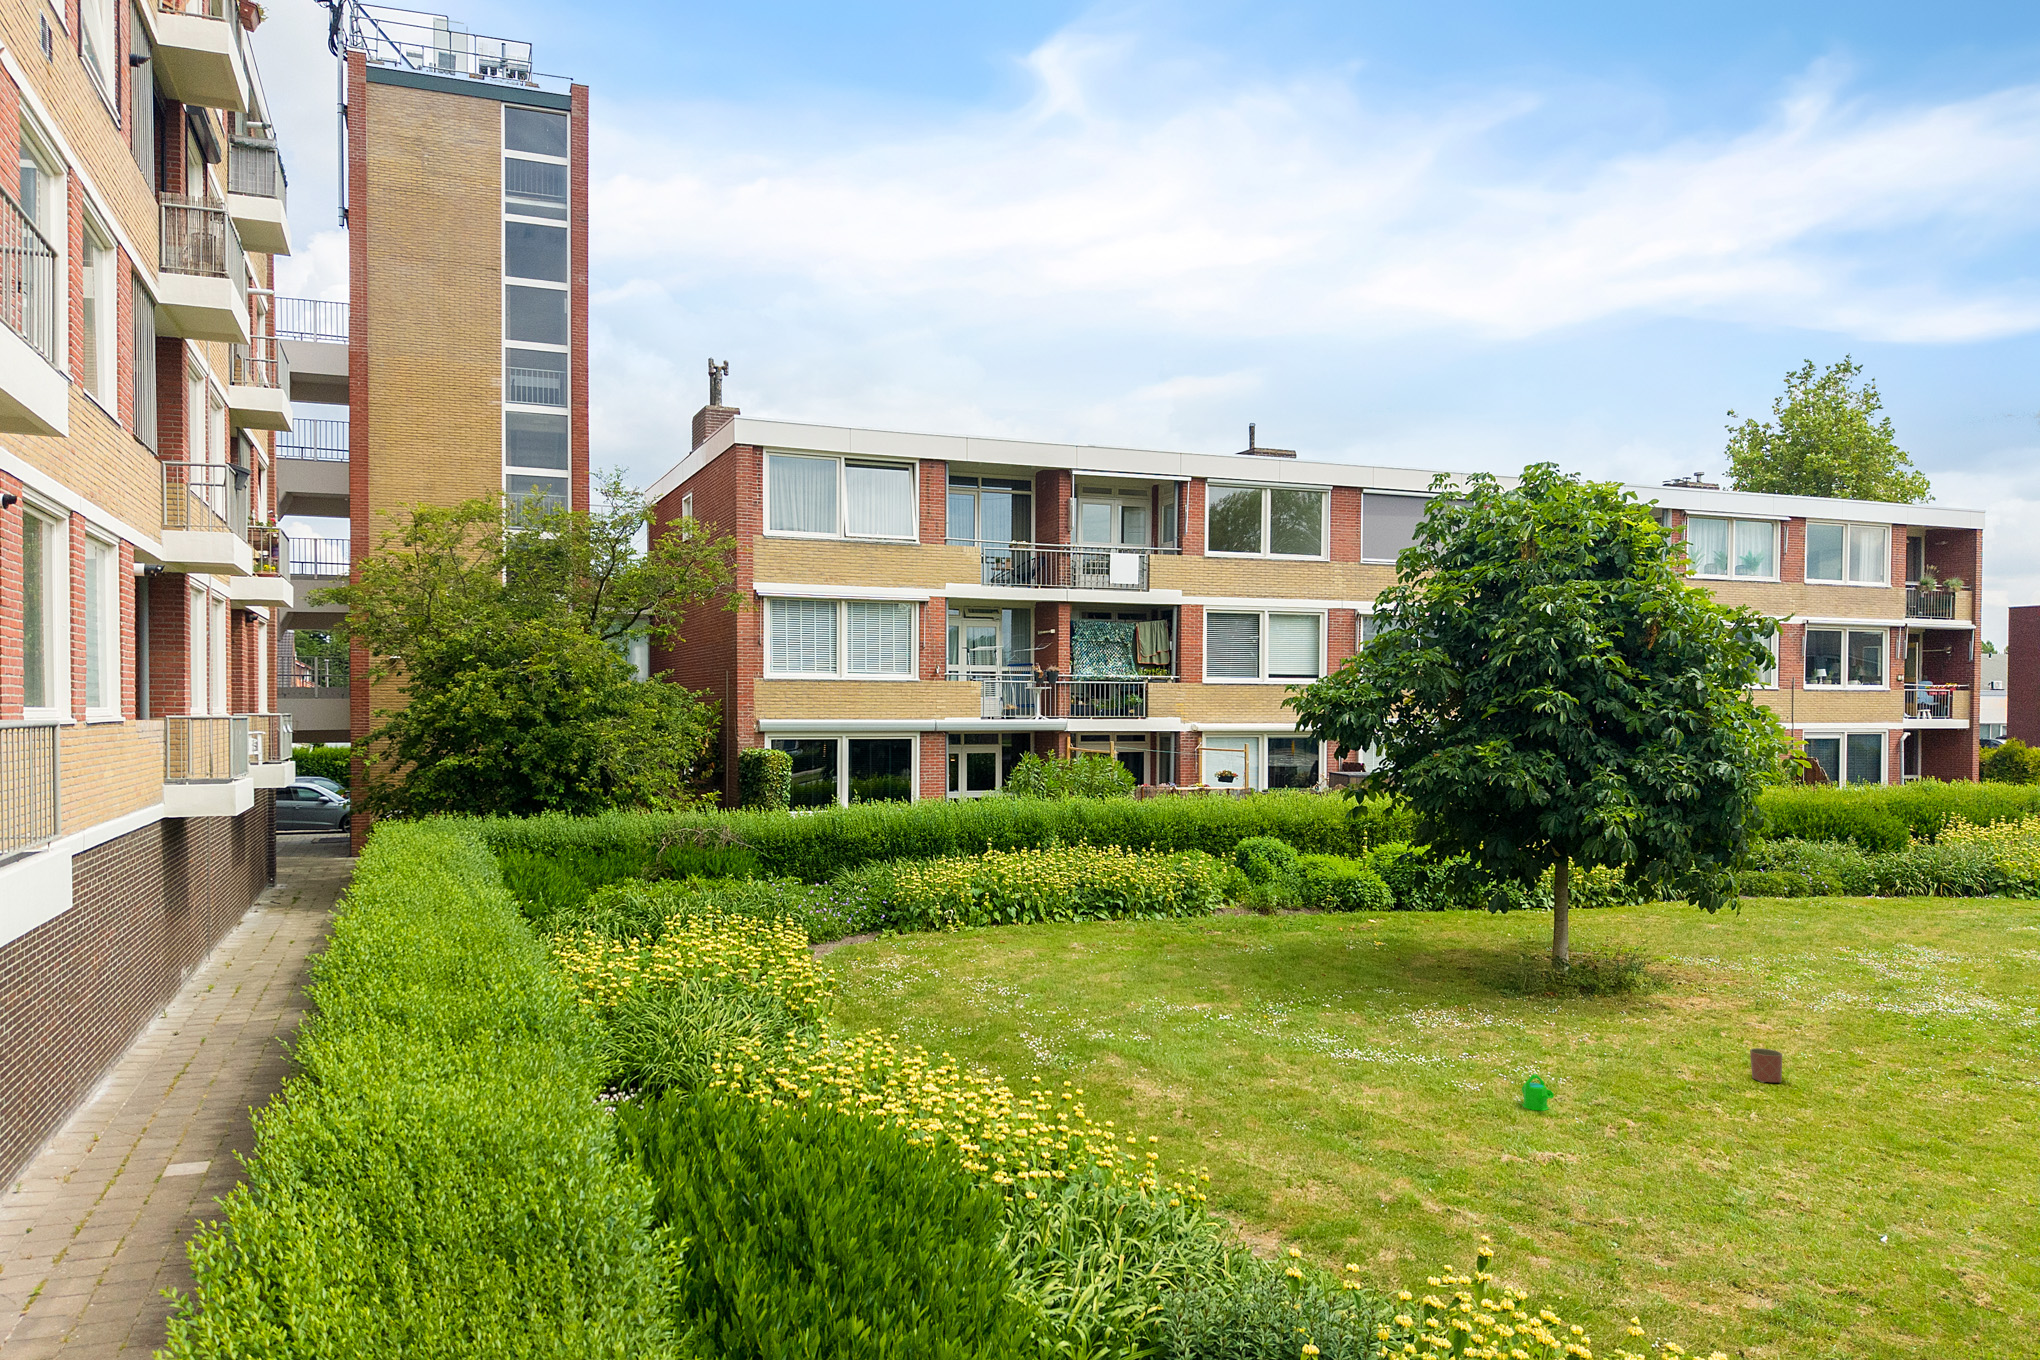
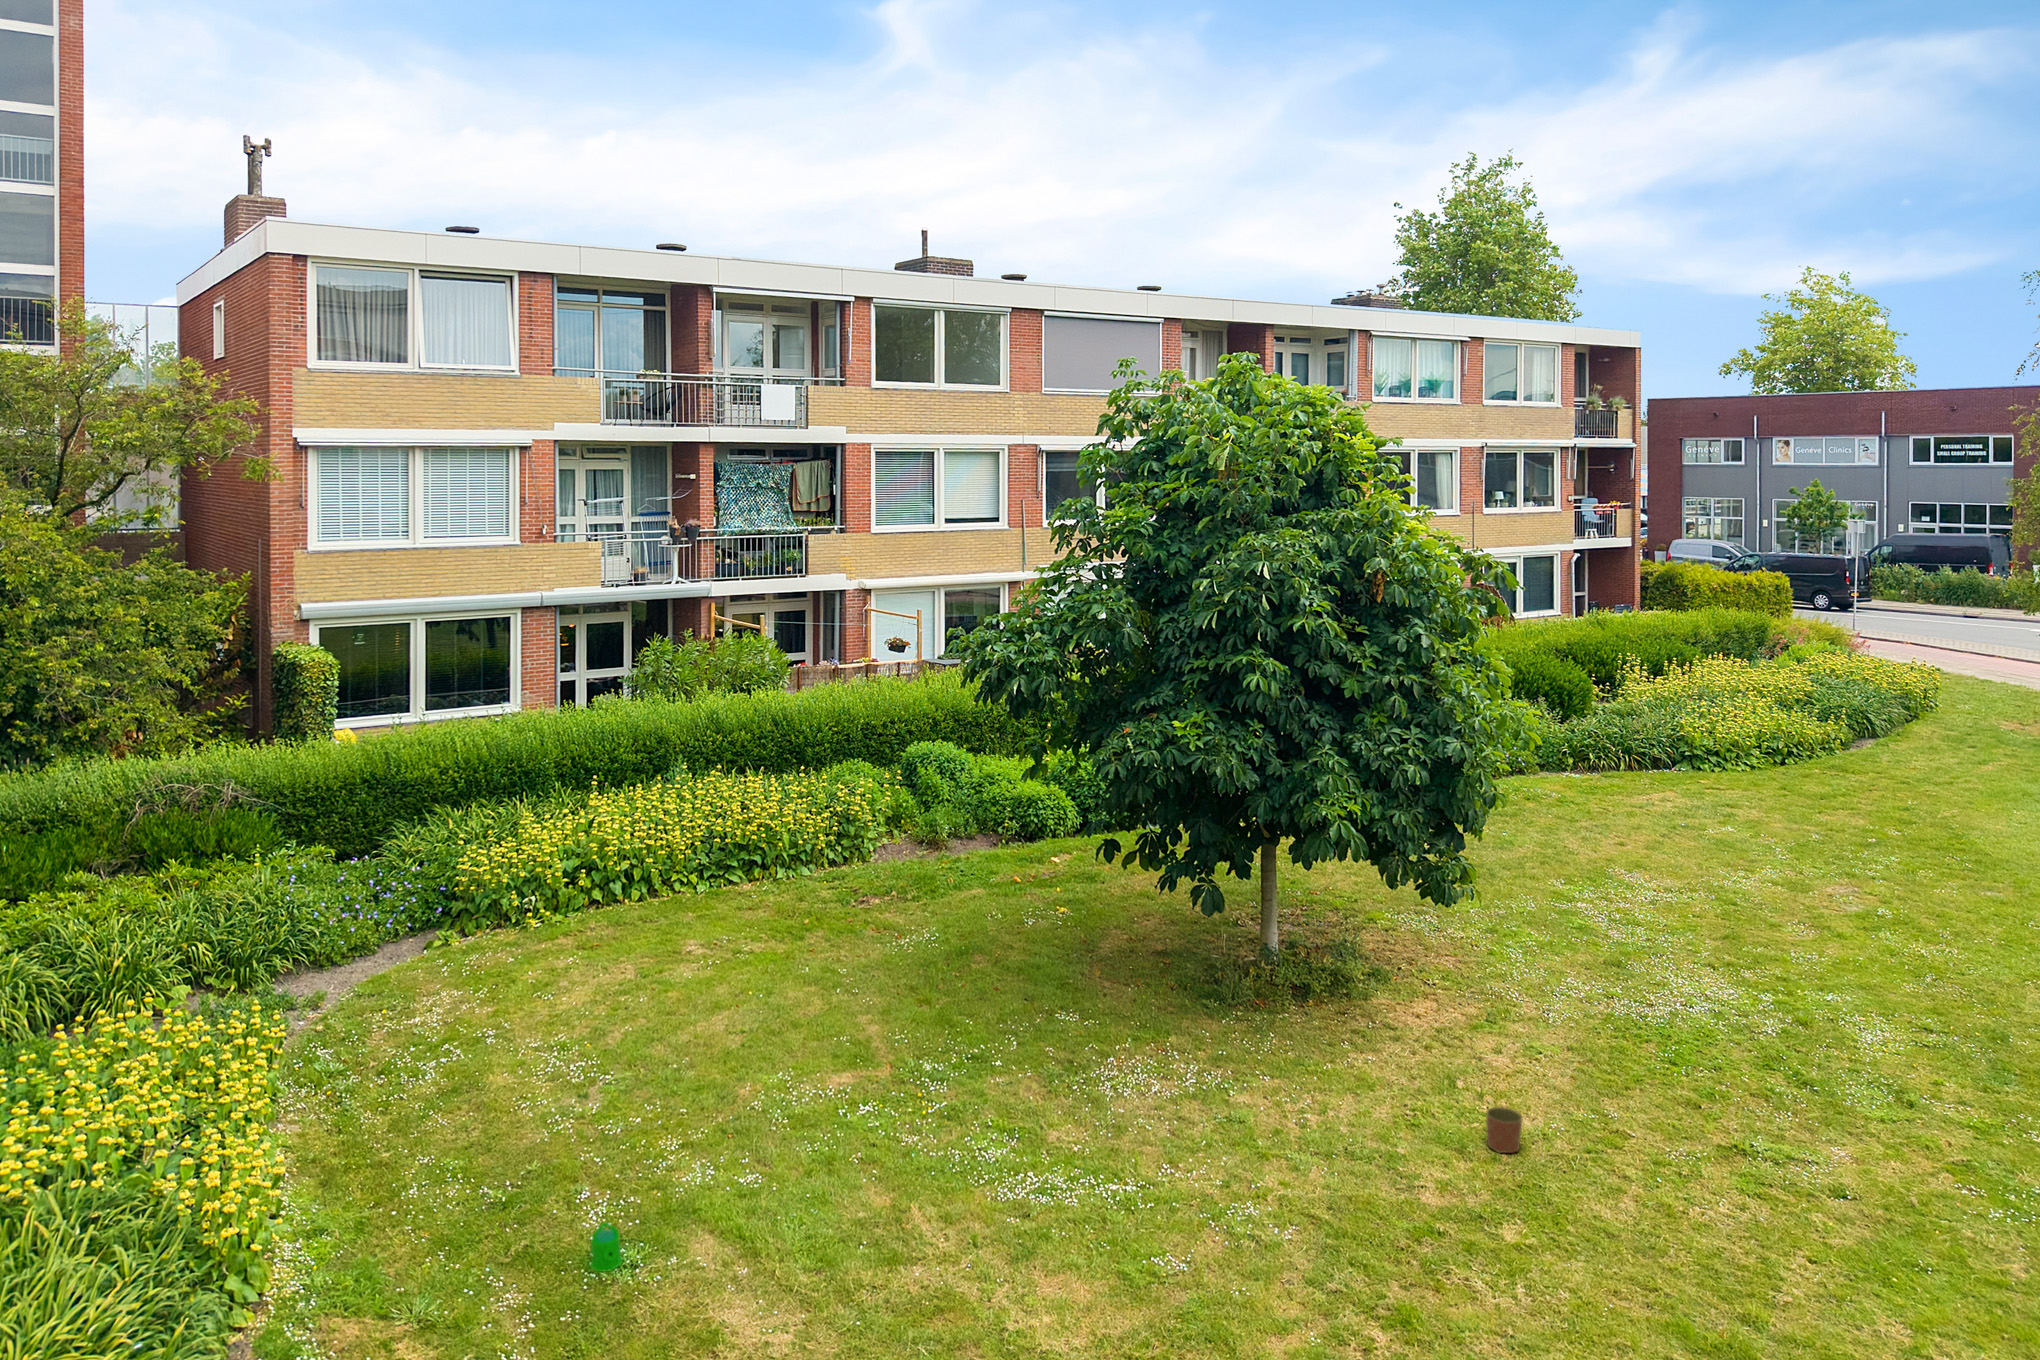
watering can: present [1522,1074,1554,1111] -> present [590,1222,623,1272]

